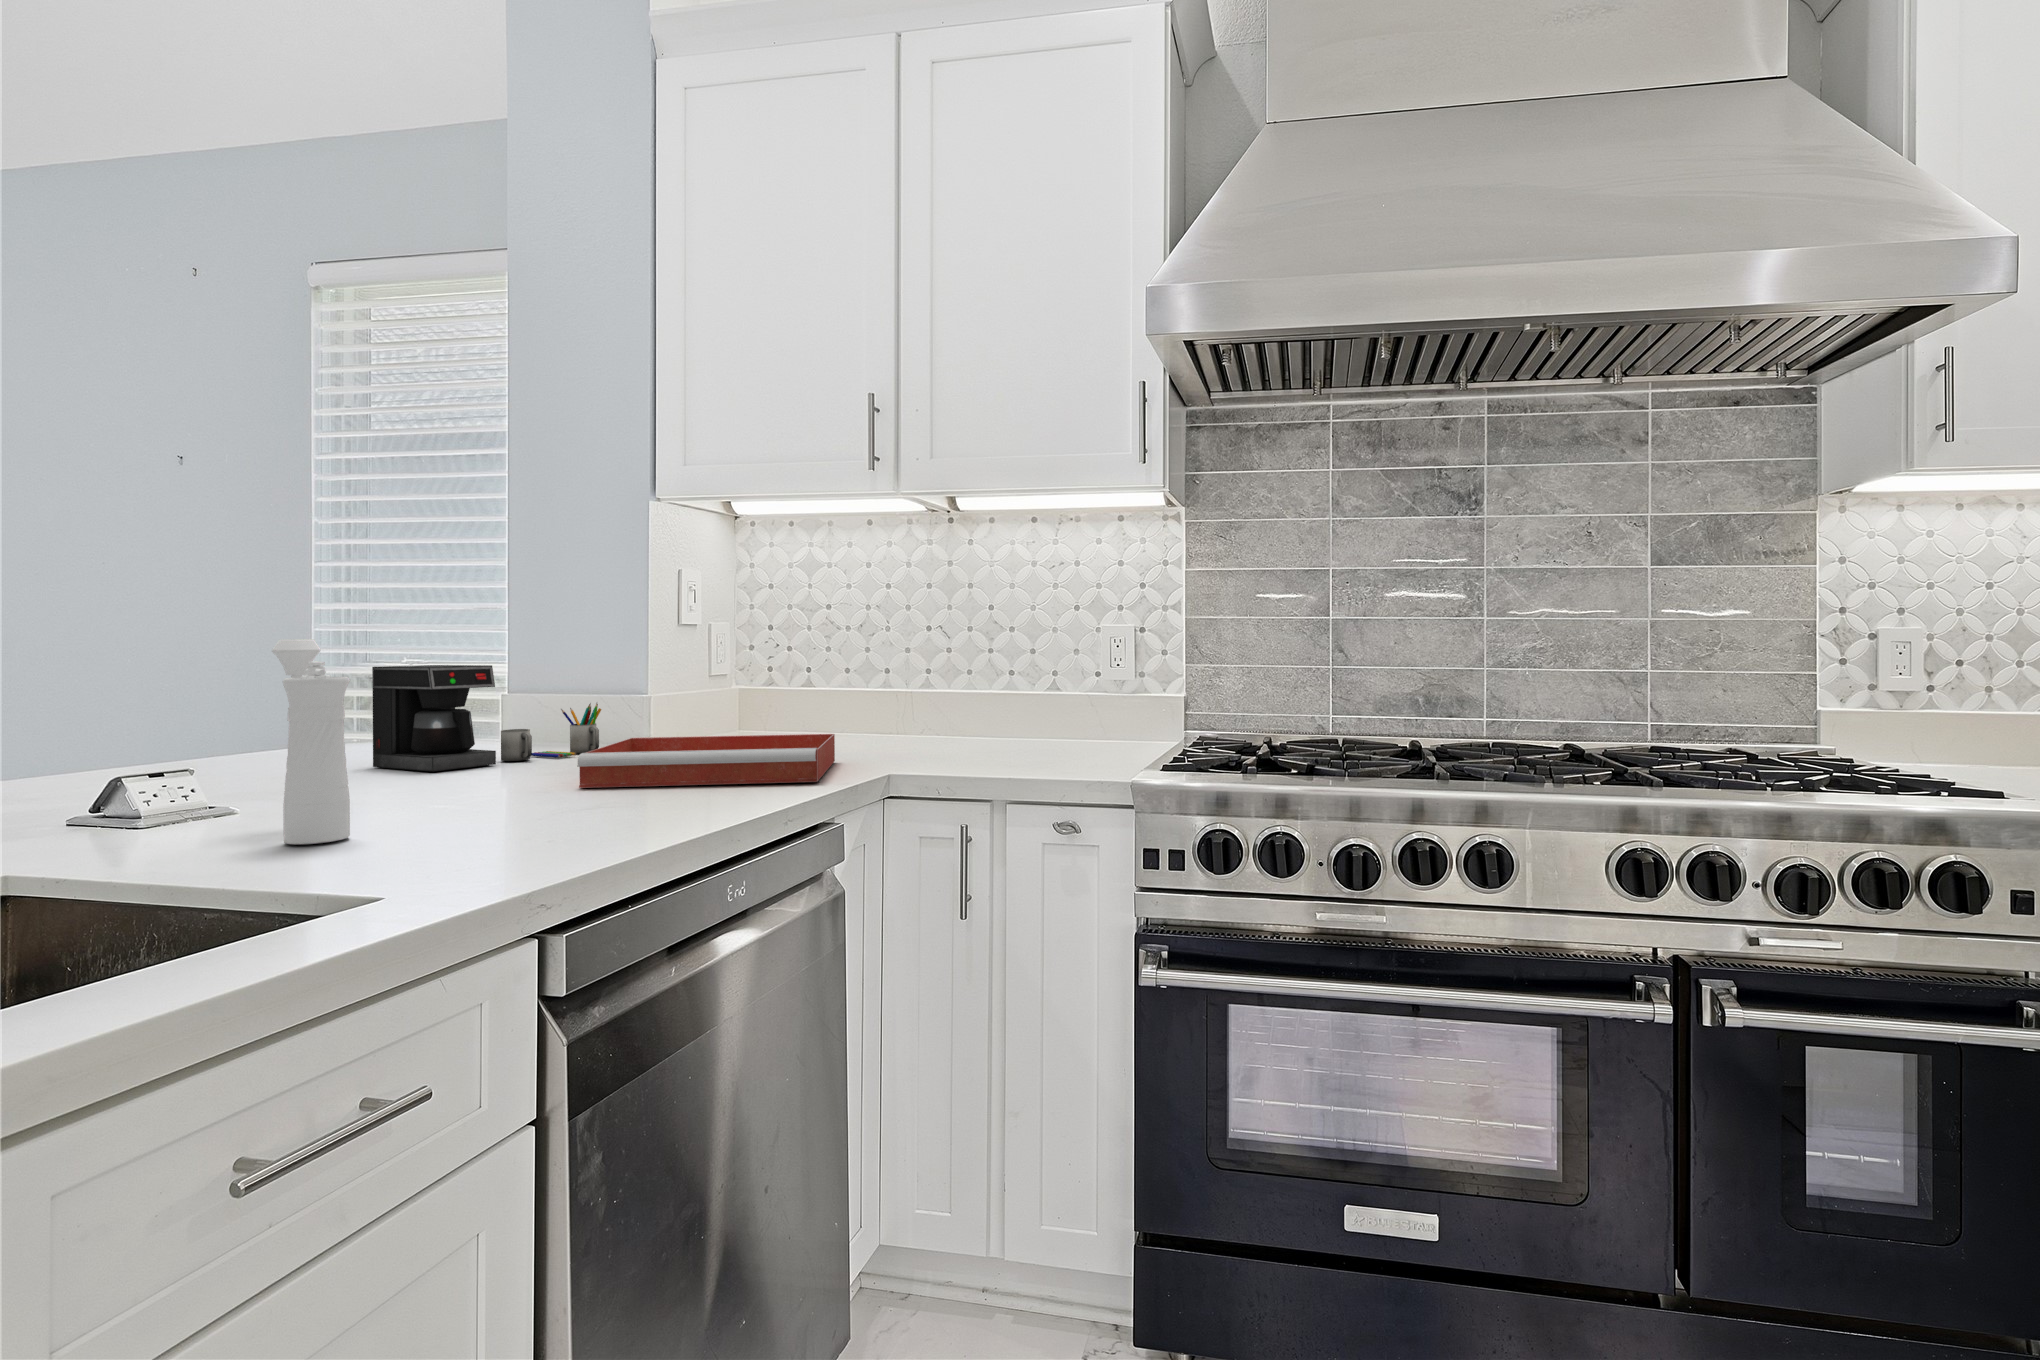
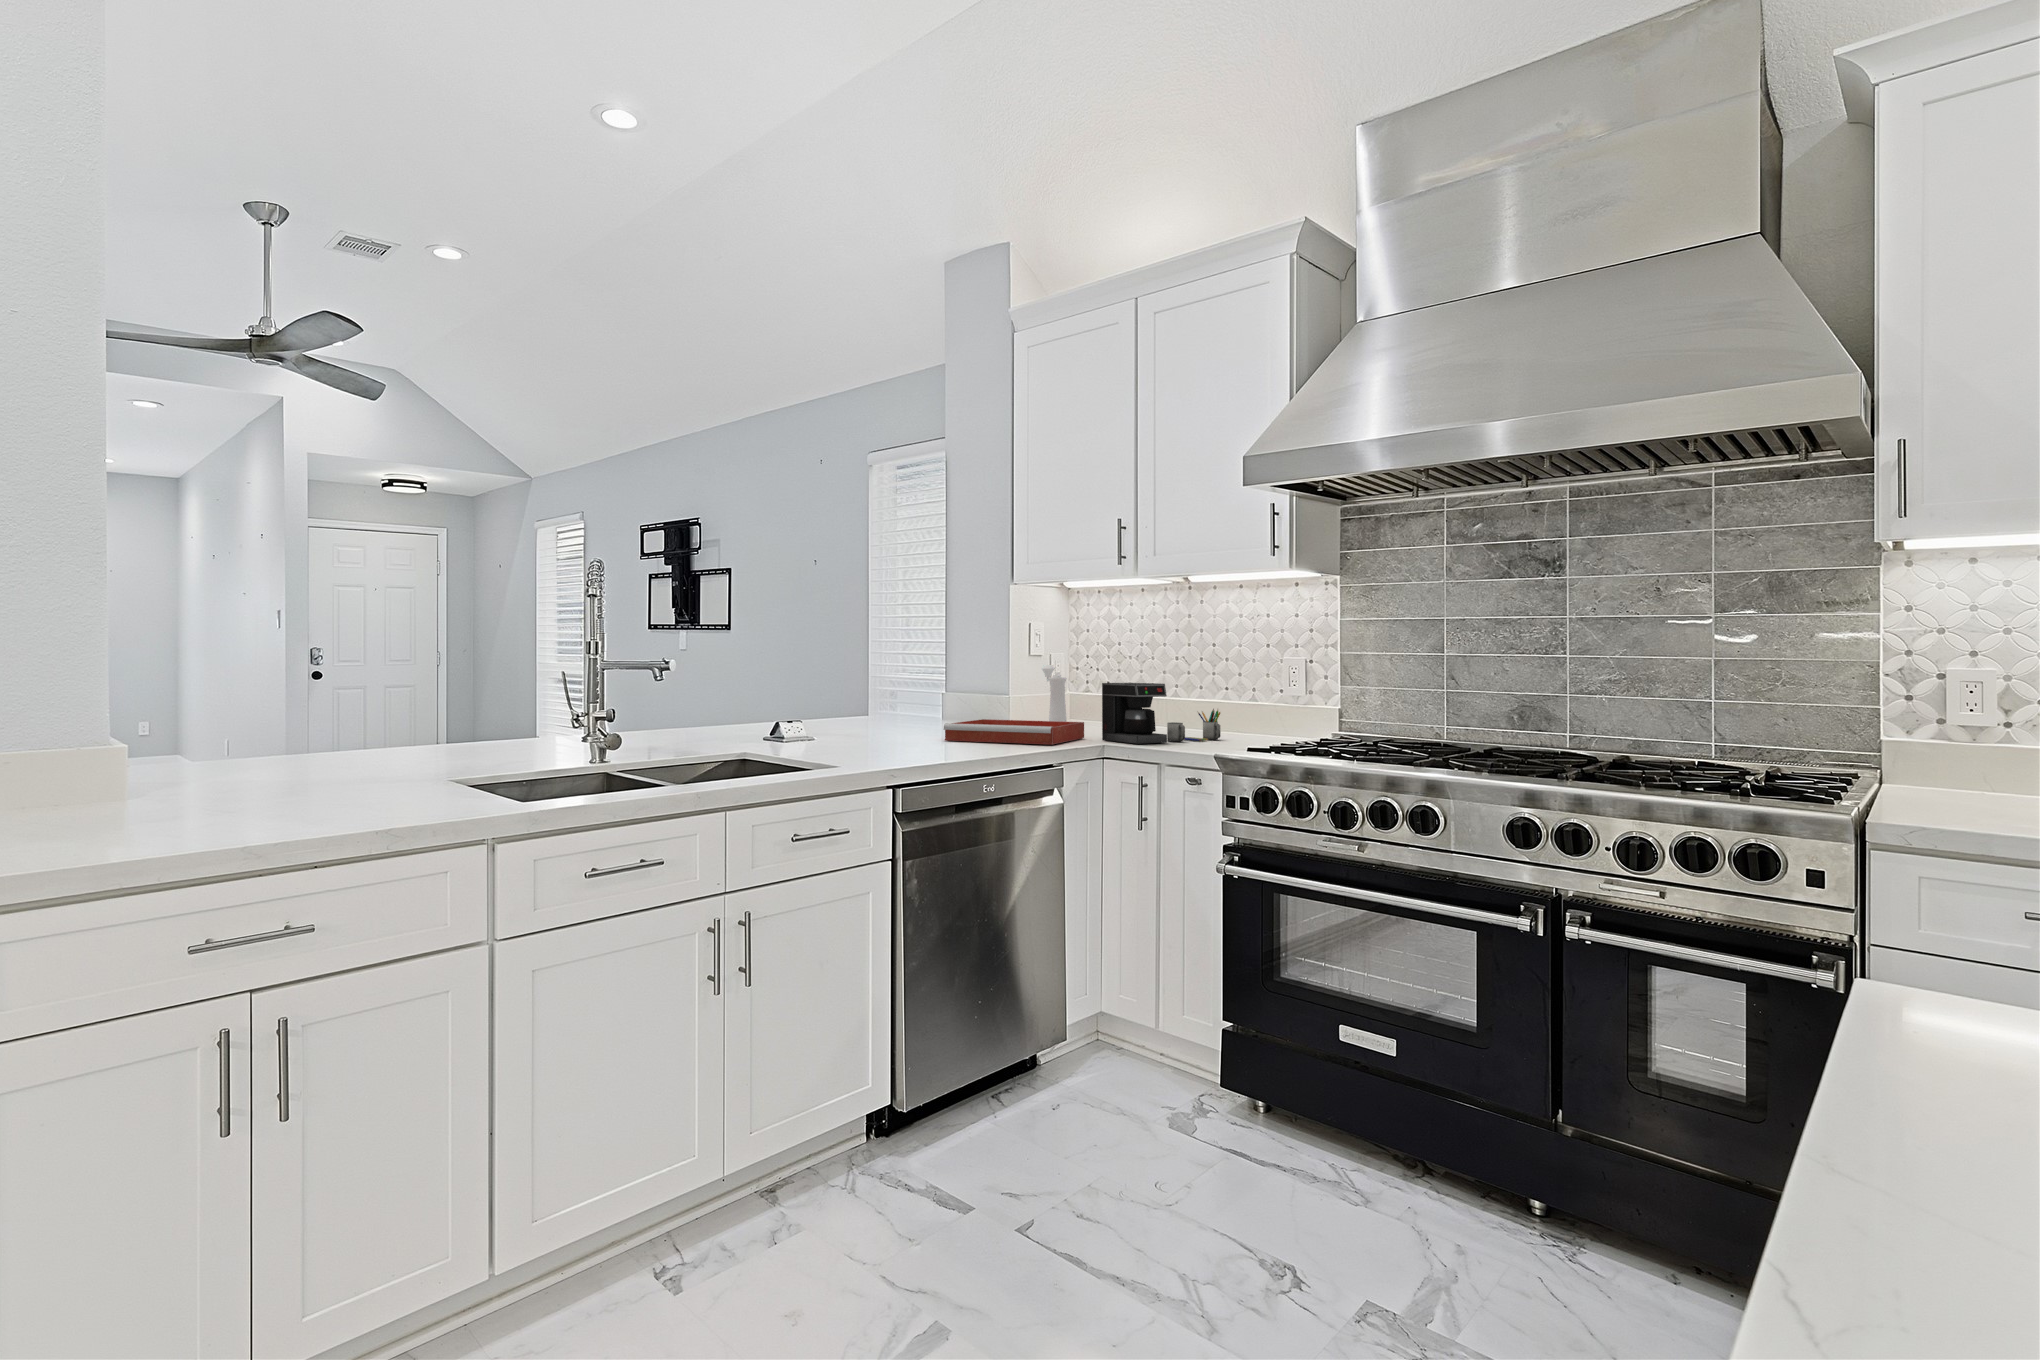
pepper mill: present [272,639,350,844] -> present [1042,665,1066,722]
coffee maker: present [372,665,601,772] -> present [1102,683,1221,744]

